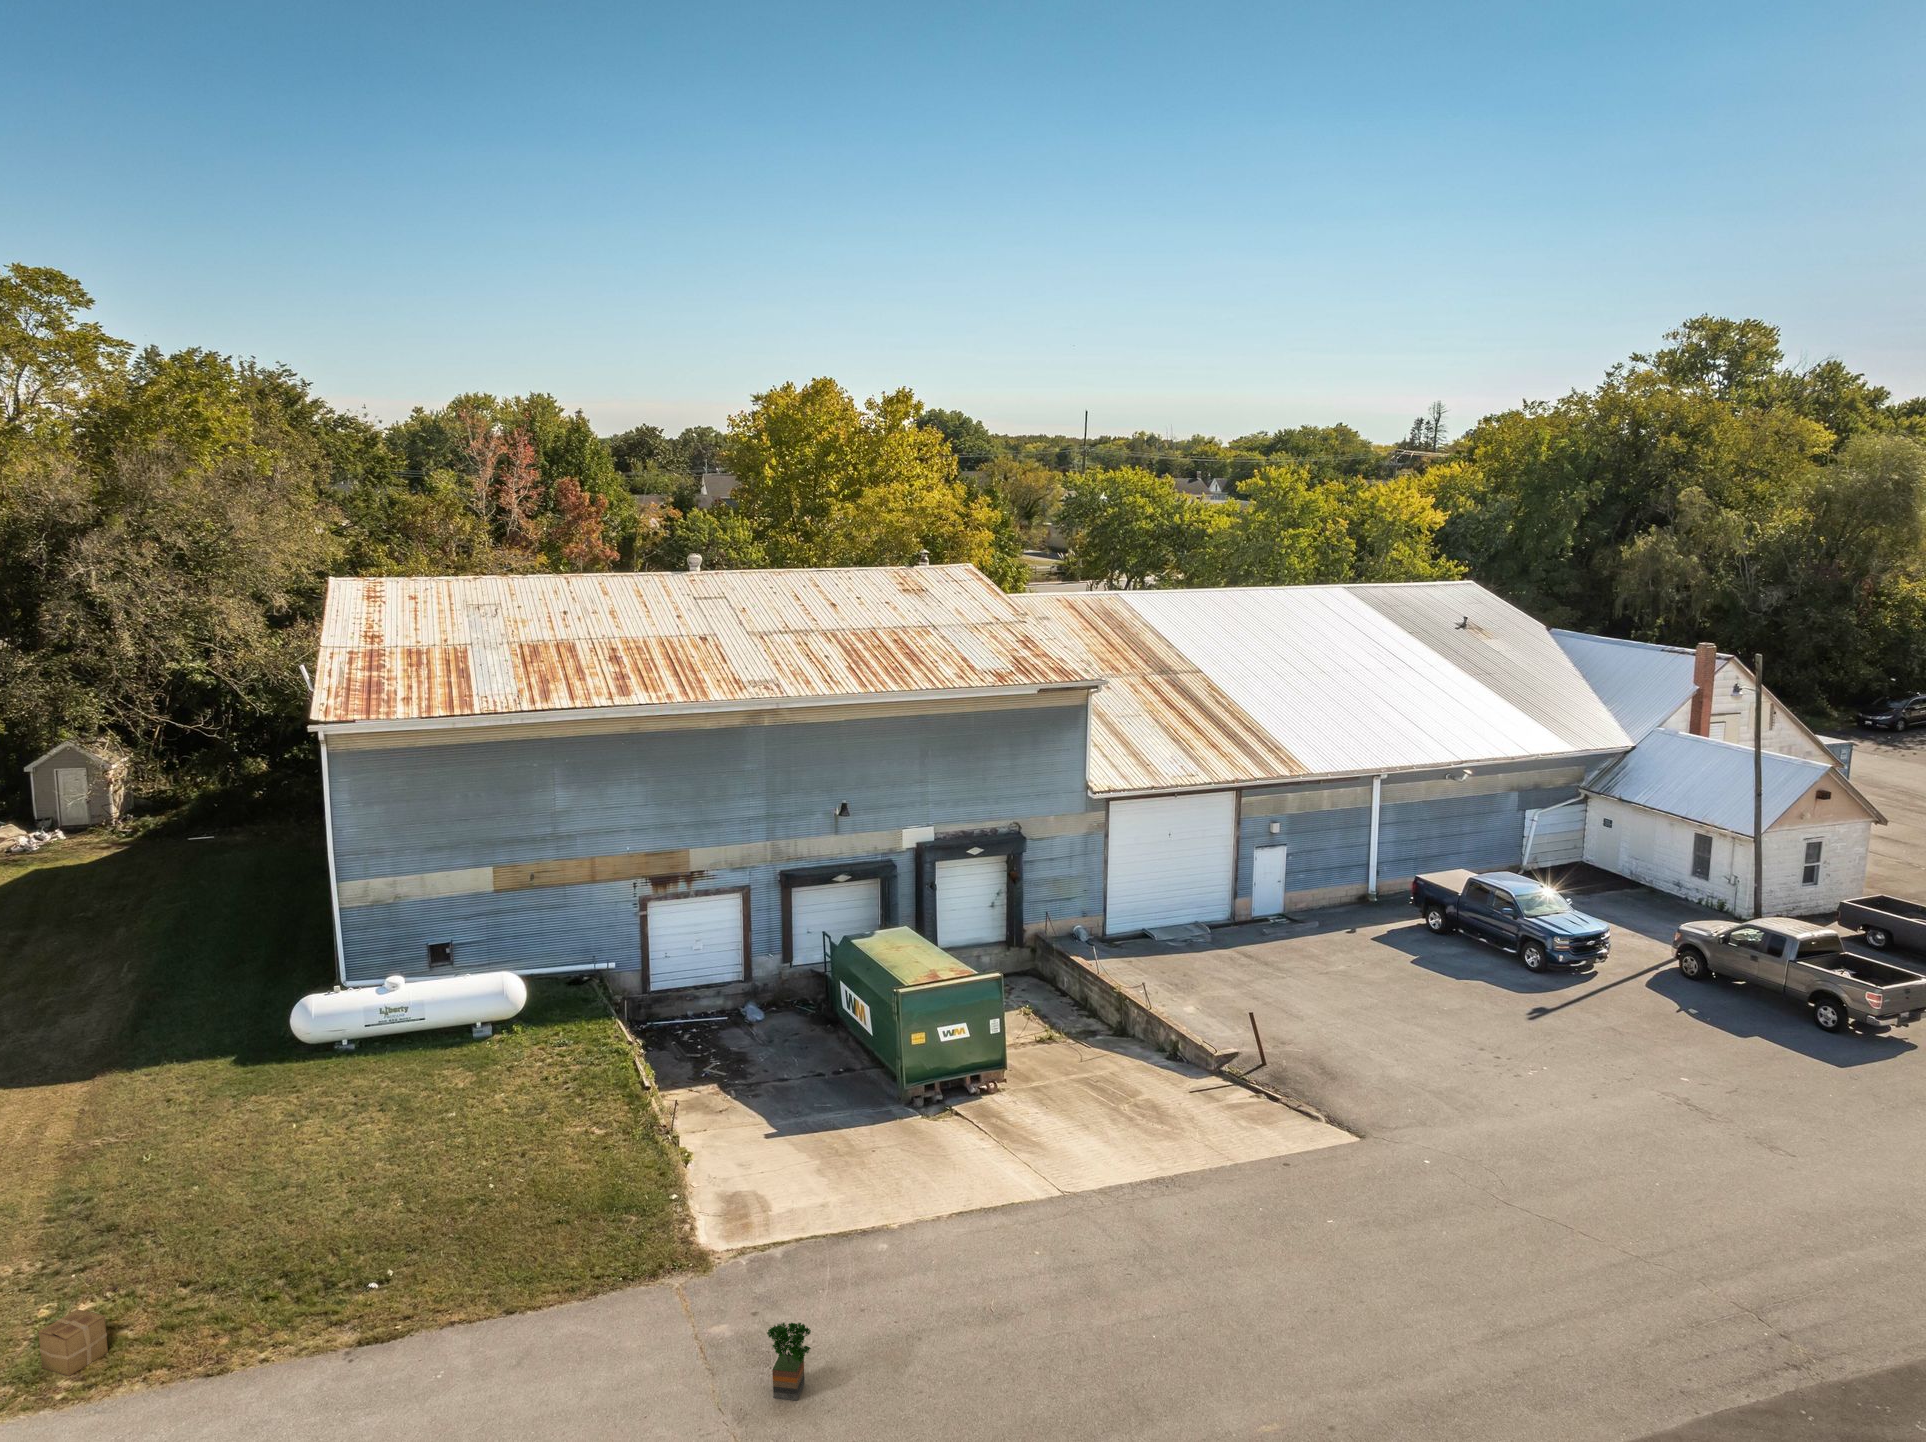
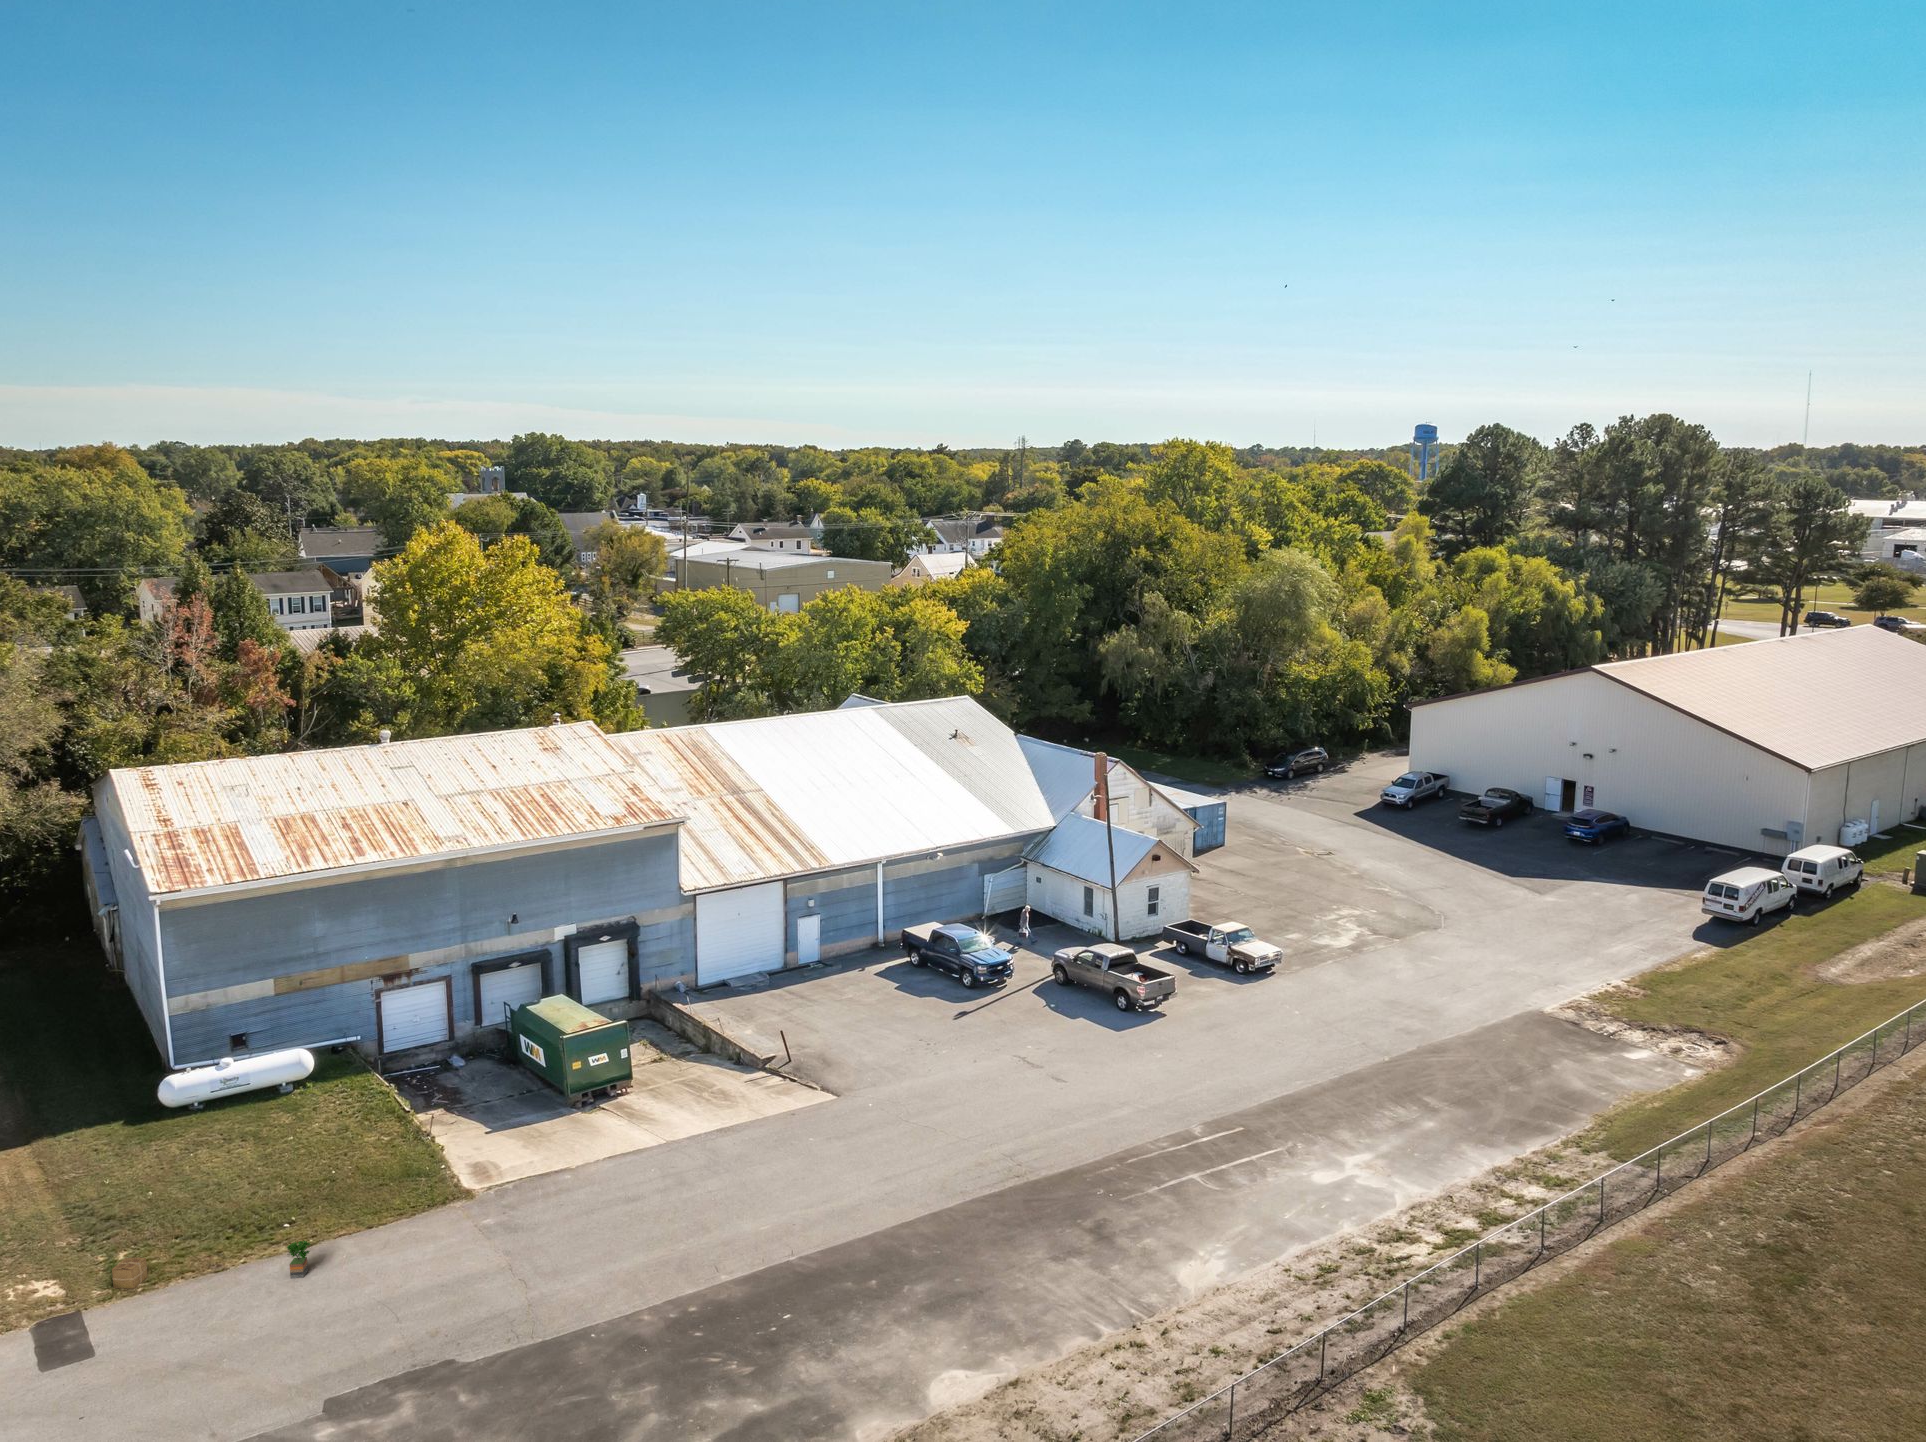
potted tree: present [767,1322,811,1401] -> present [287,1241,310,1278]

